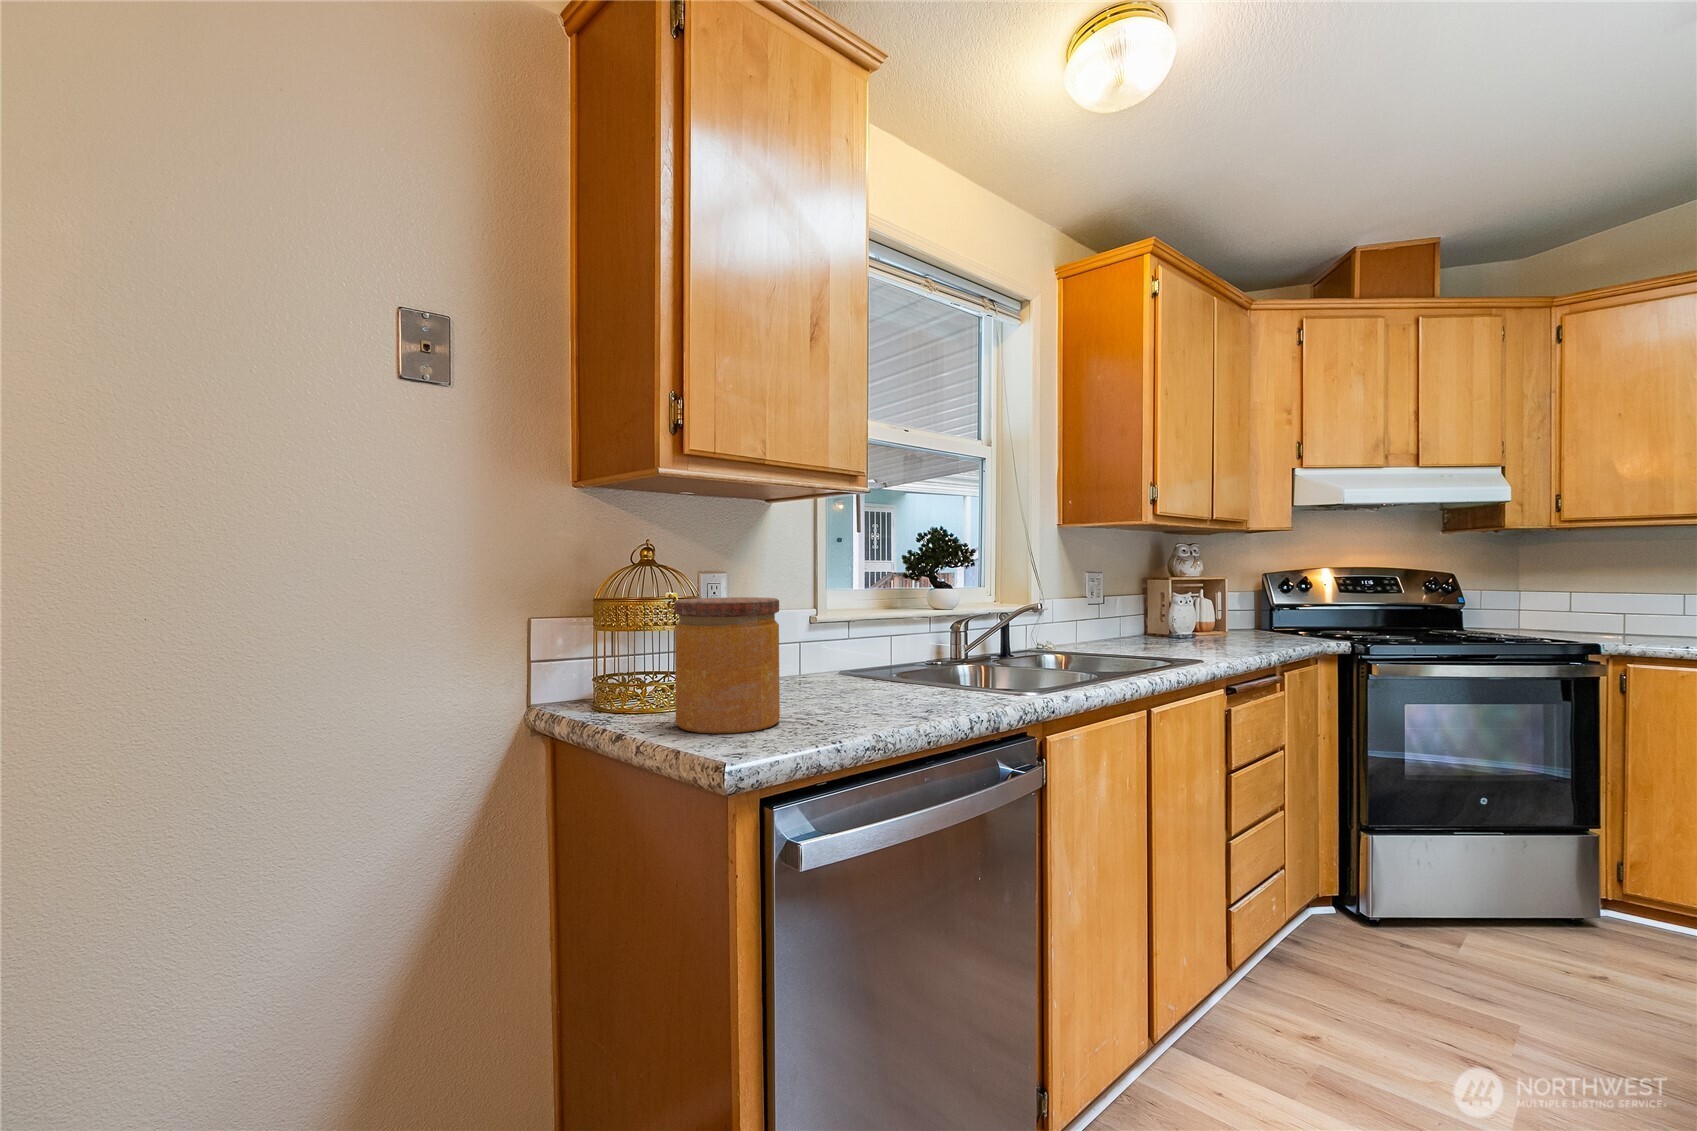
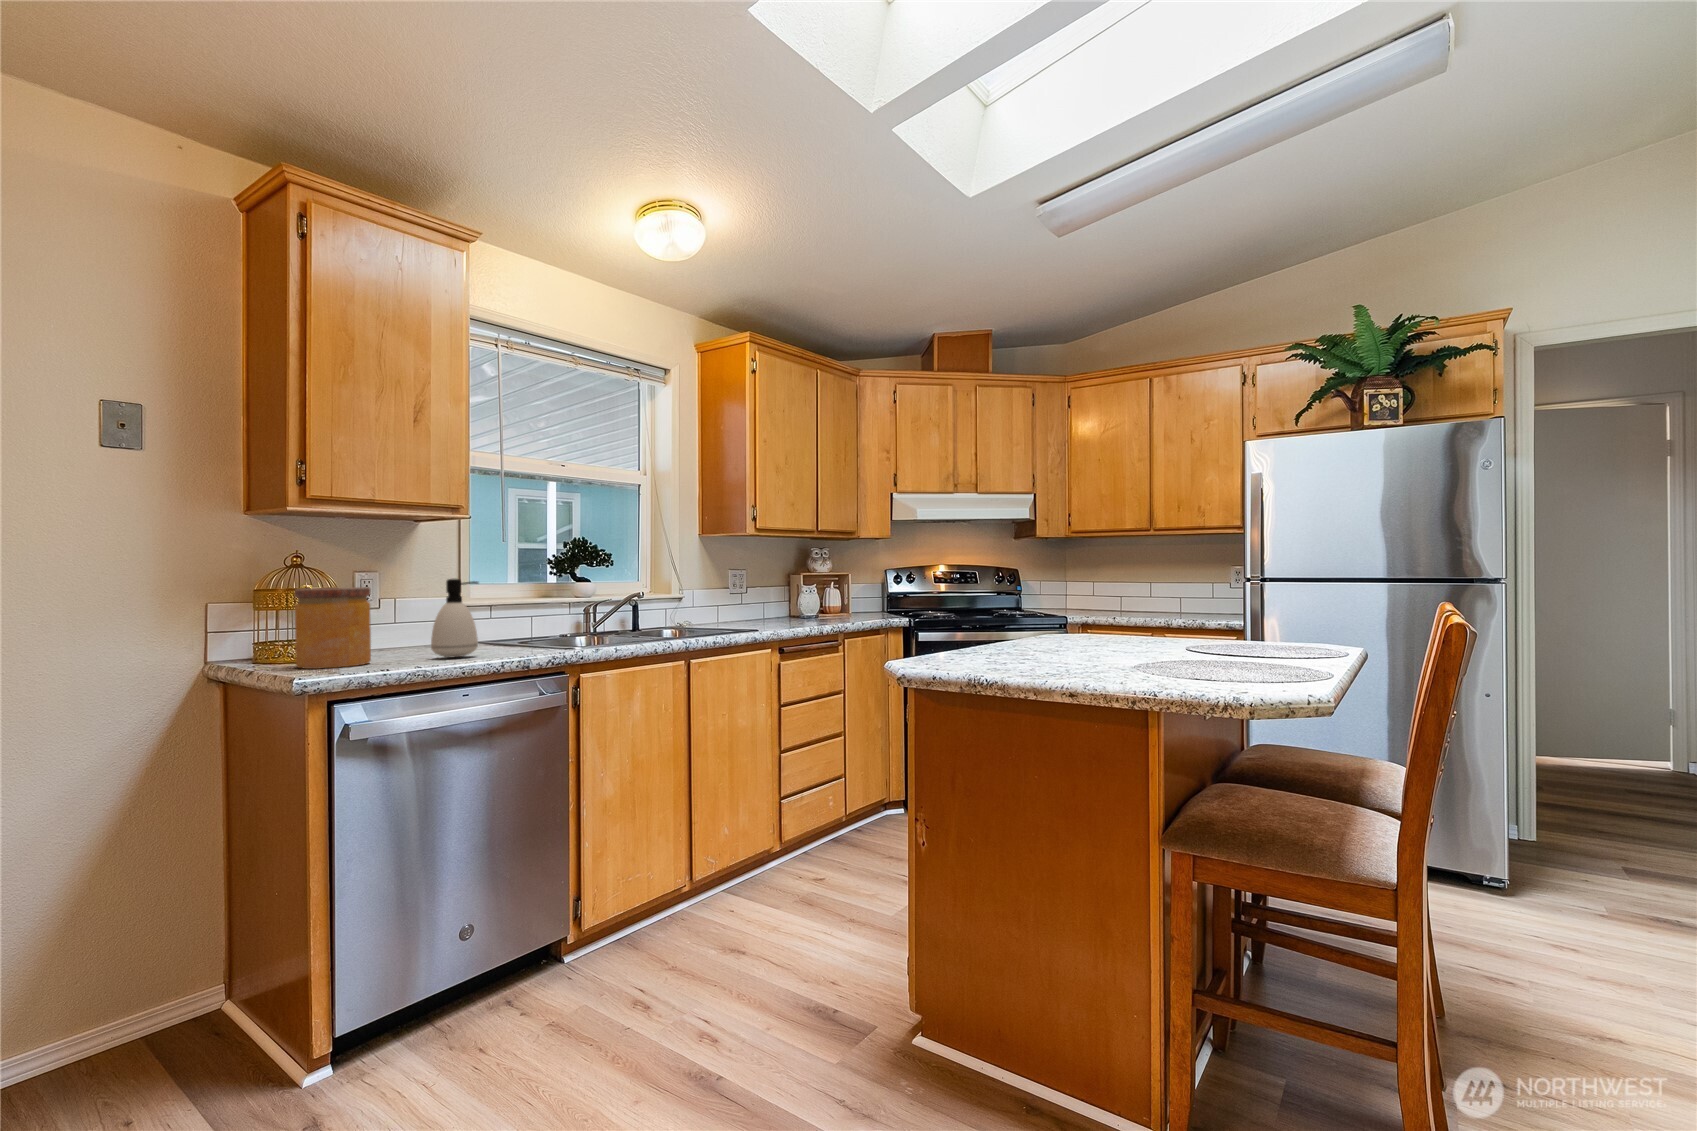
soap dispenser: none [853,584,920,710] -> present [431,579,478,657]

